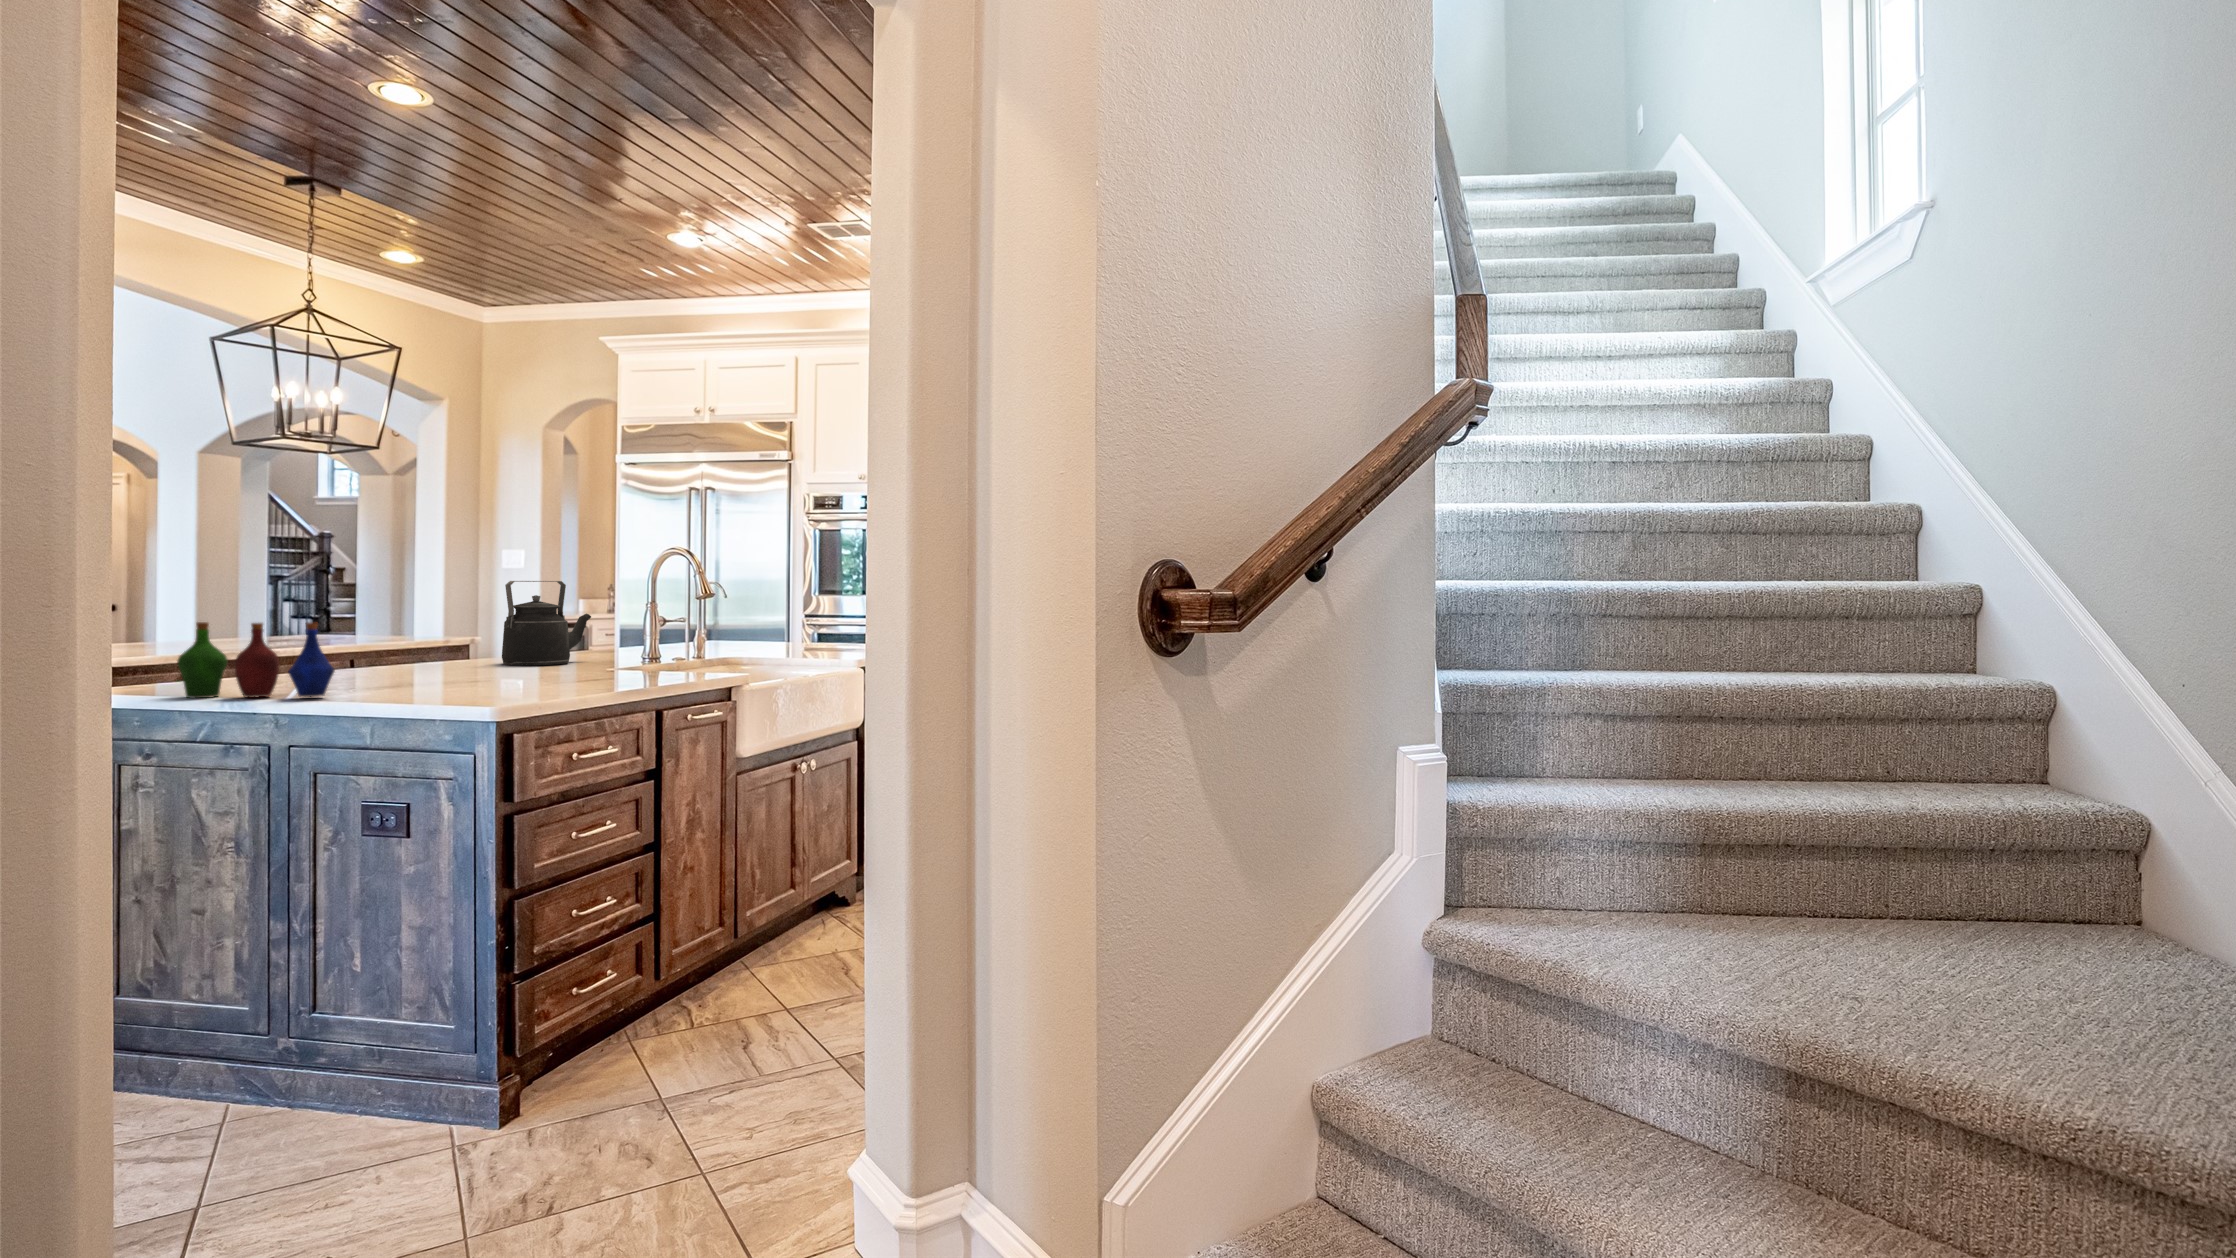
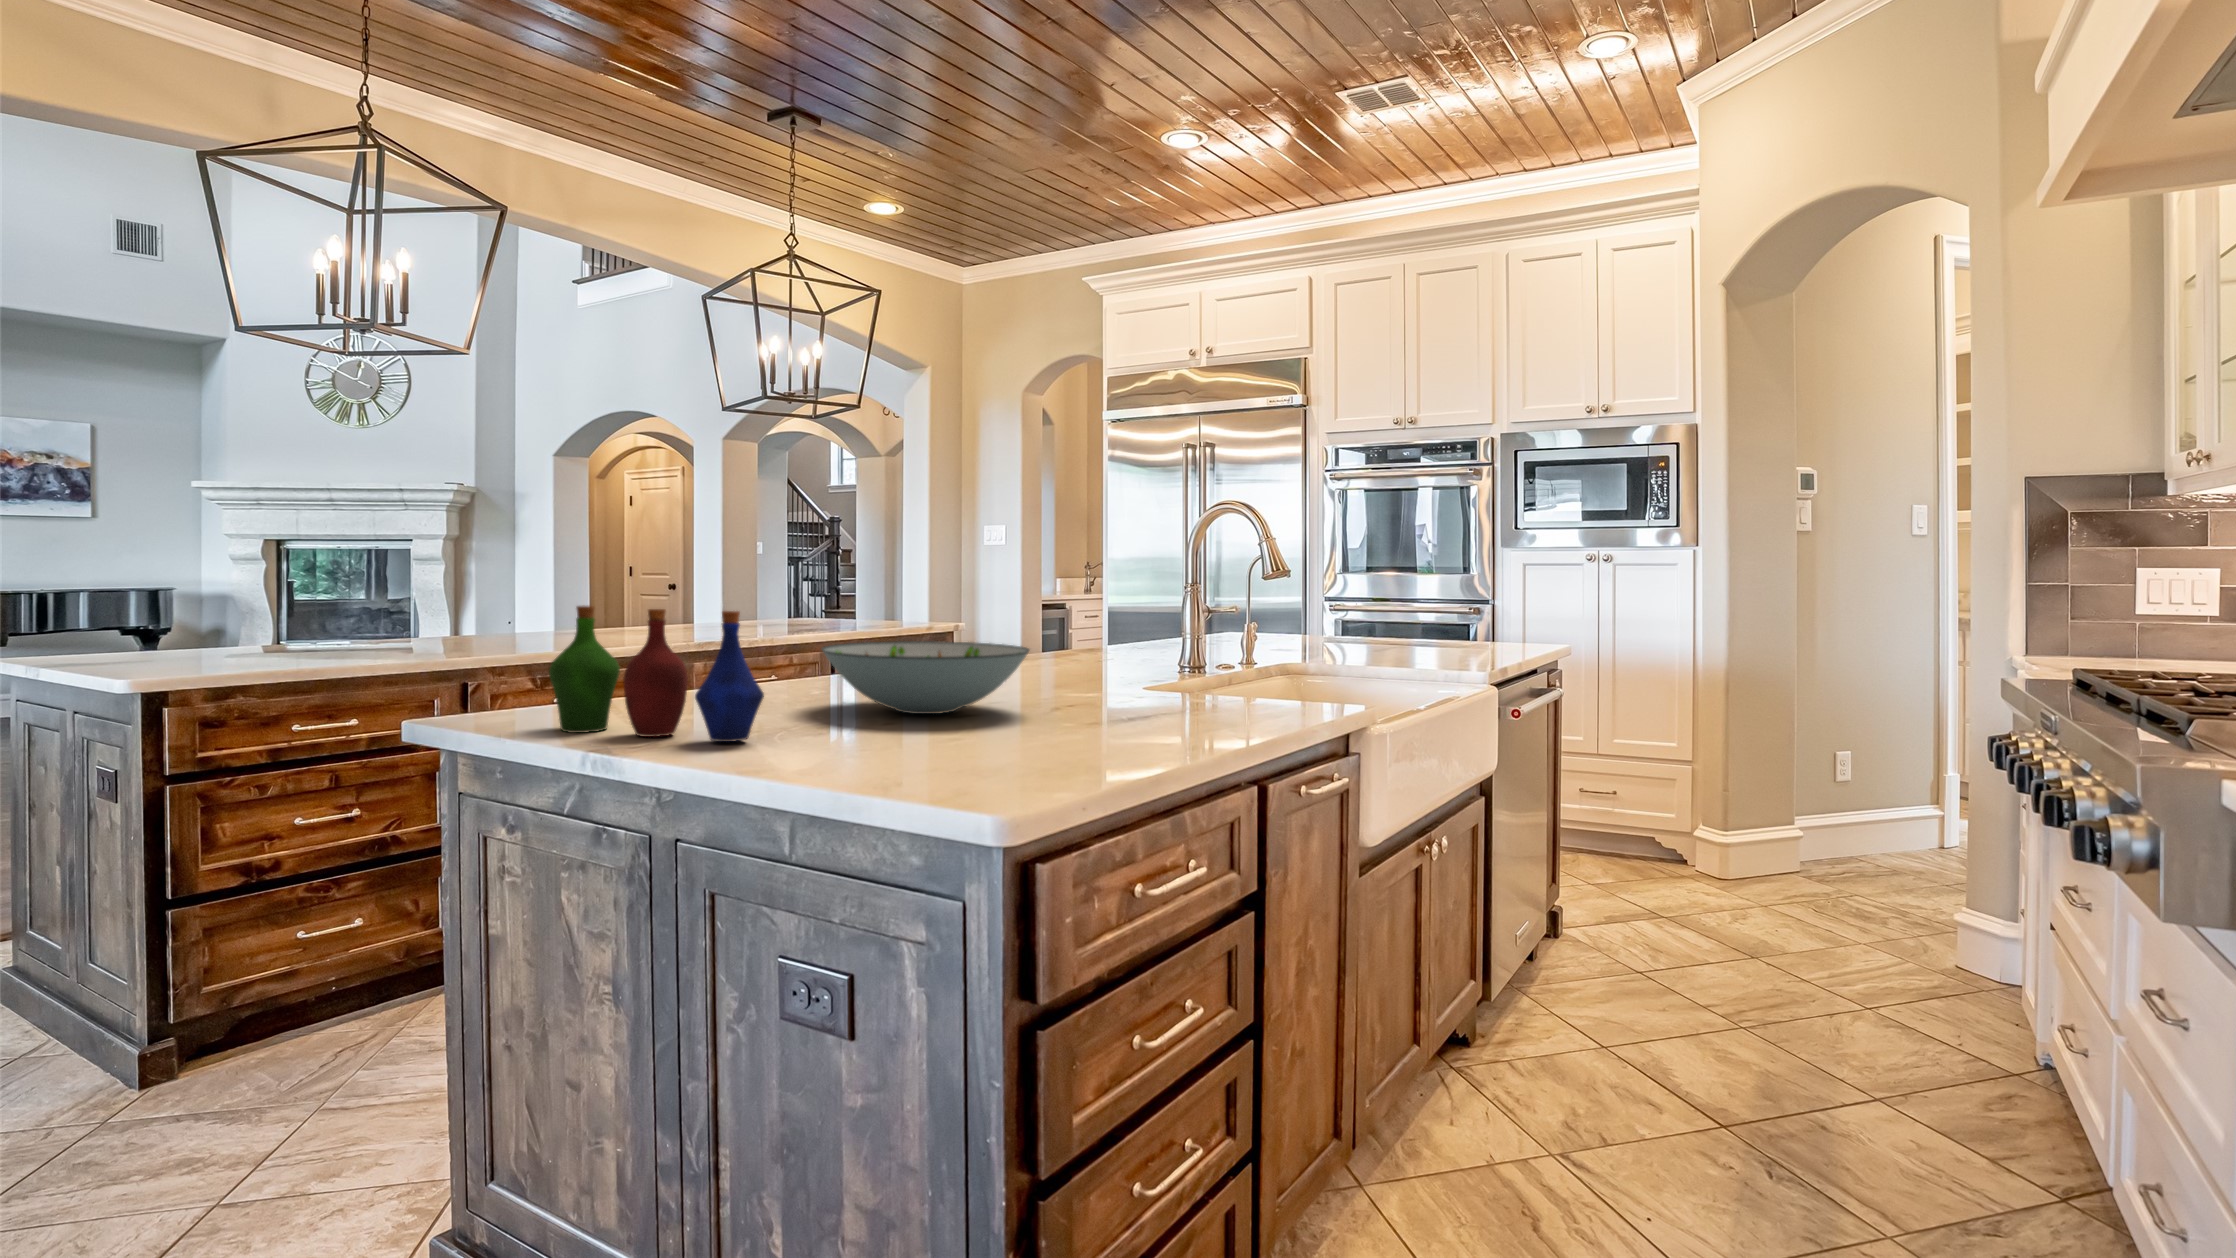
kettle: present [502,581,591,666] -> none [998,553,1111,677]
decorative bowl: none [366,640,518,684] -> present [822,641,1029,714]

